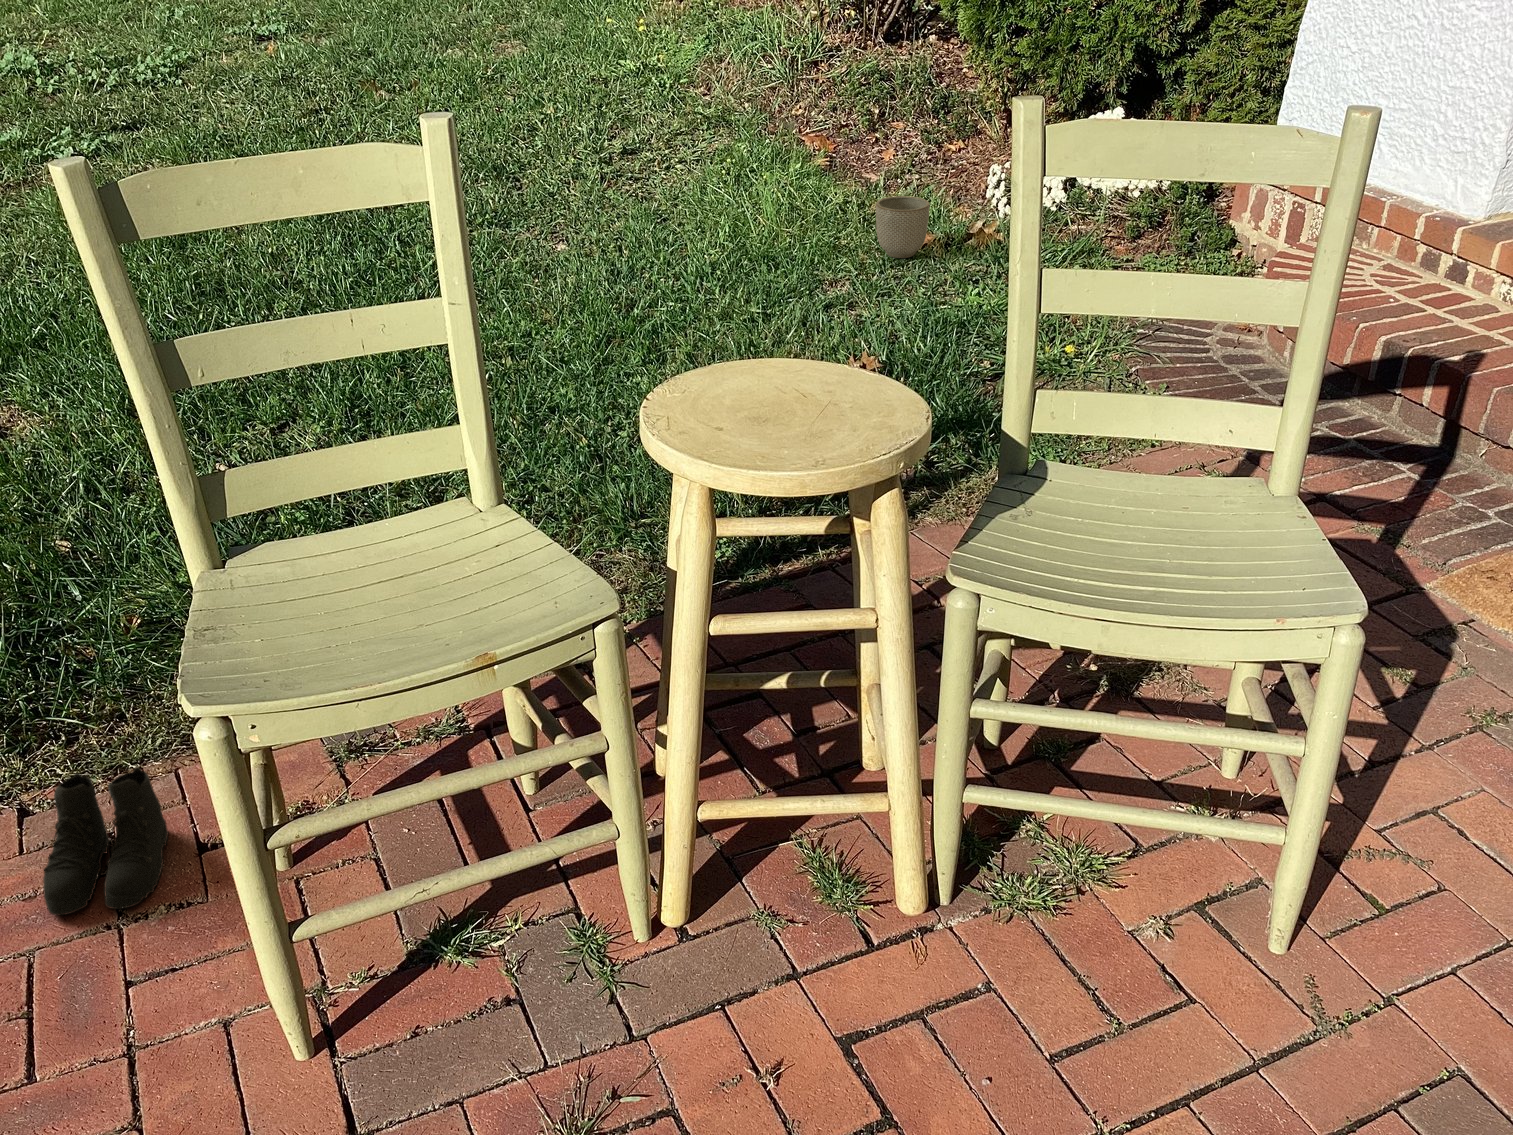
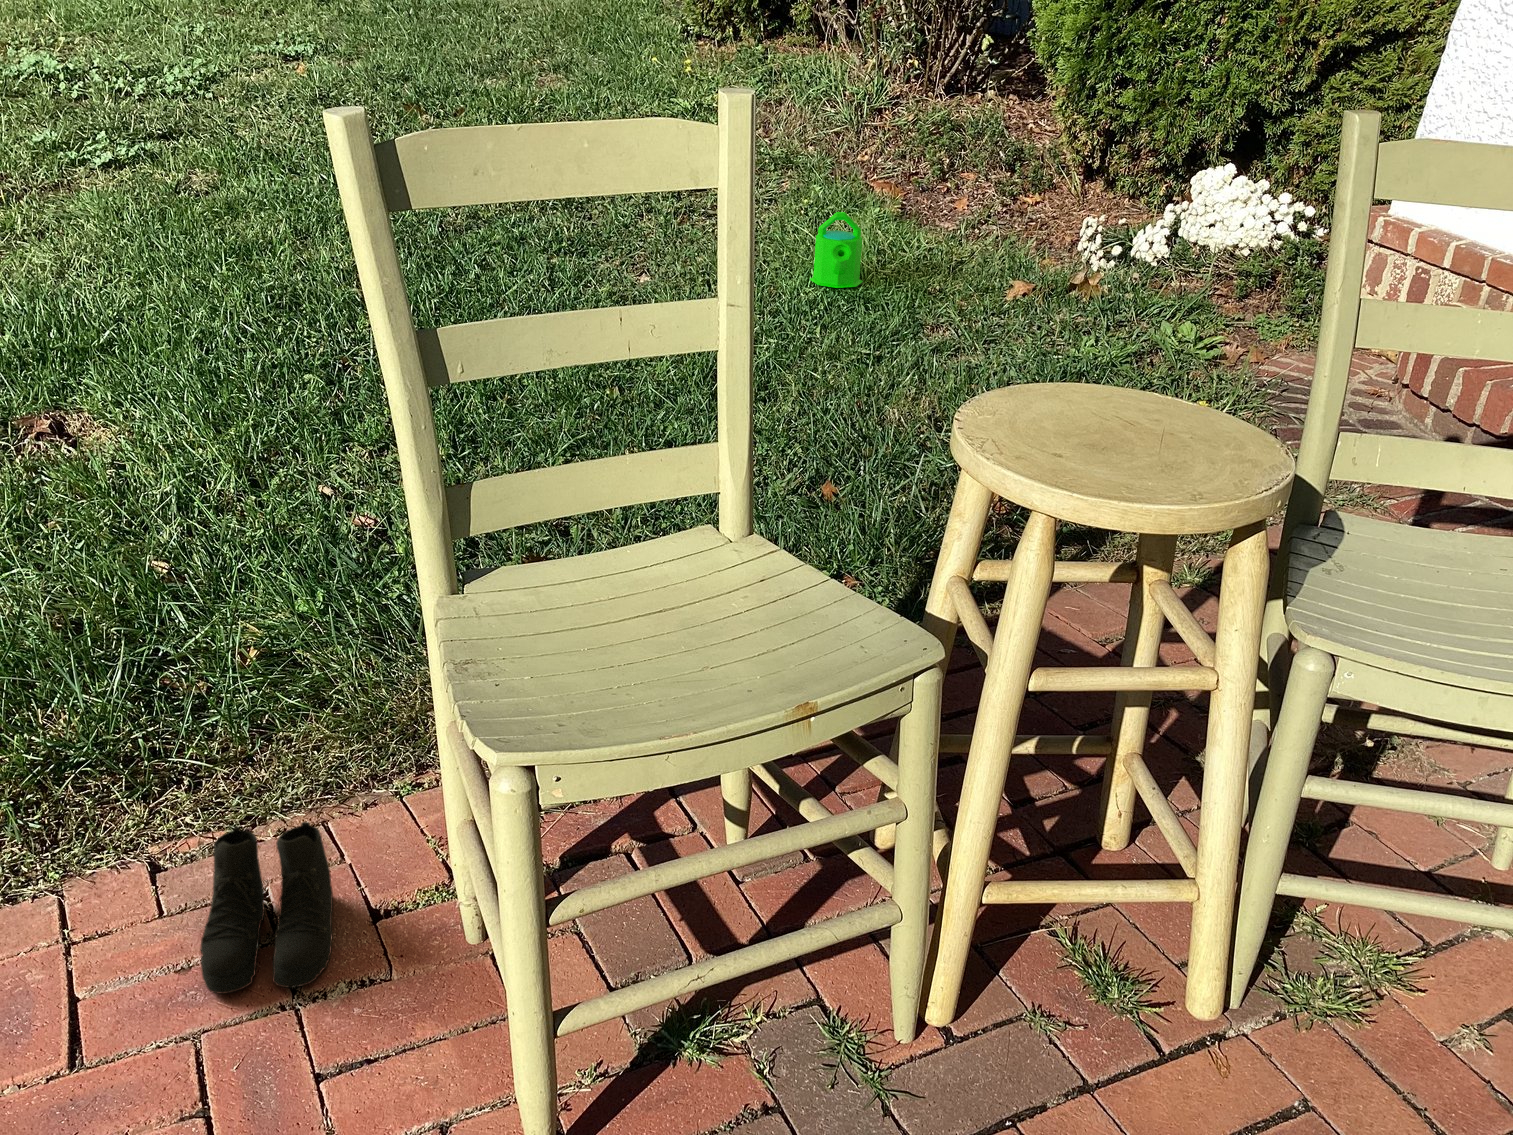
watering can: none [708,176,760,250] -> present [810,212,863,288]
planter: present [876,196,930,258] -> none [989,242,1047,306]

